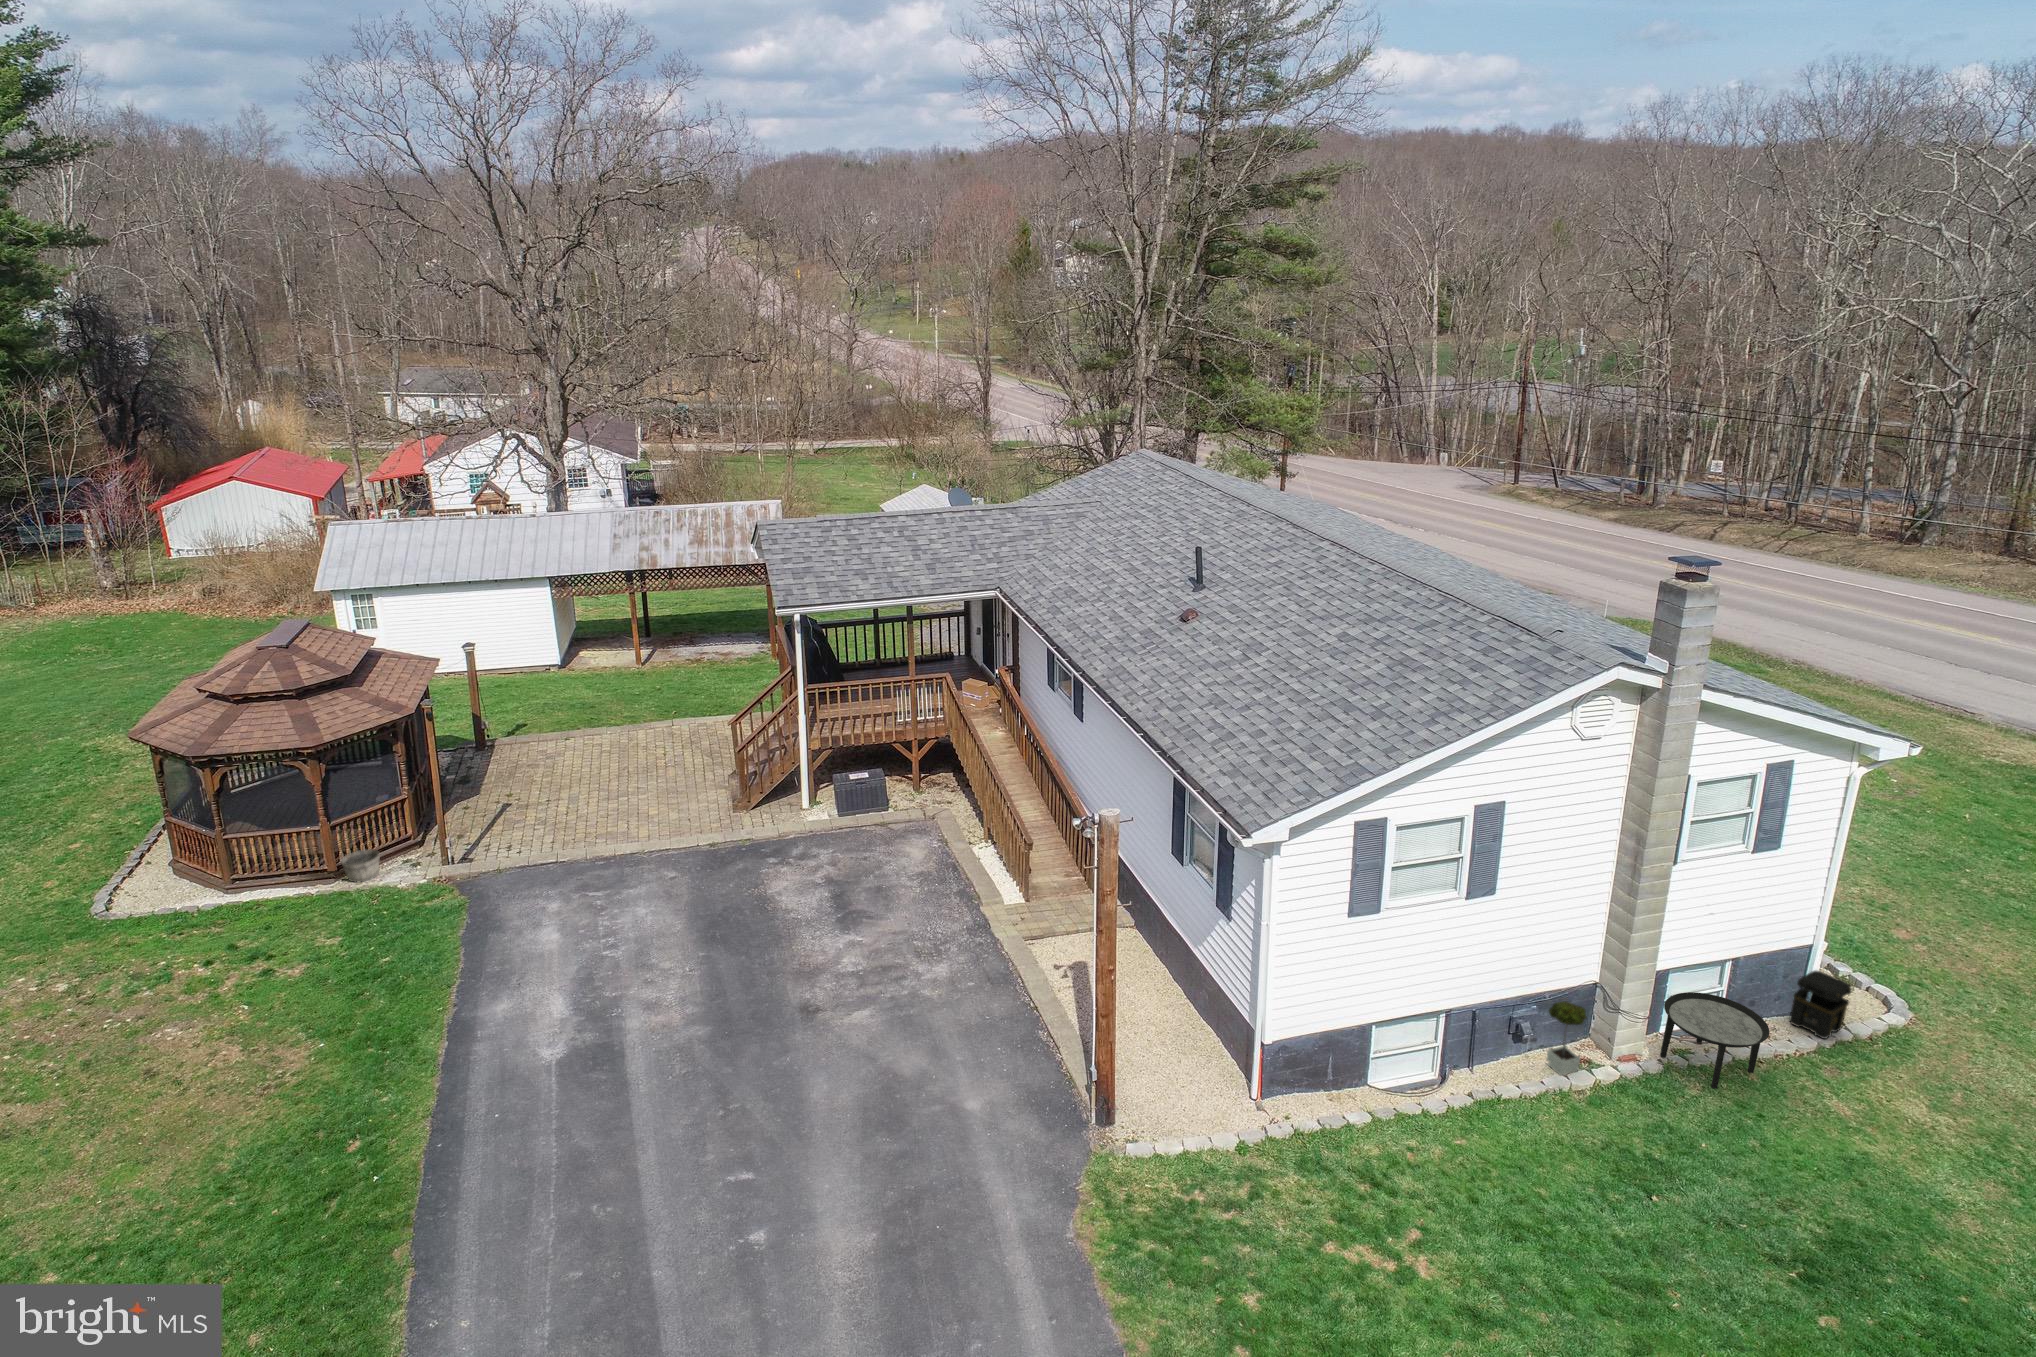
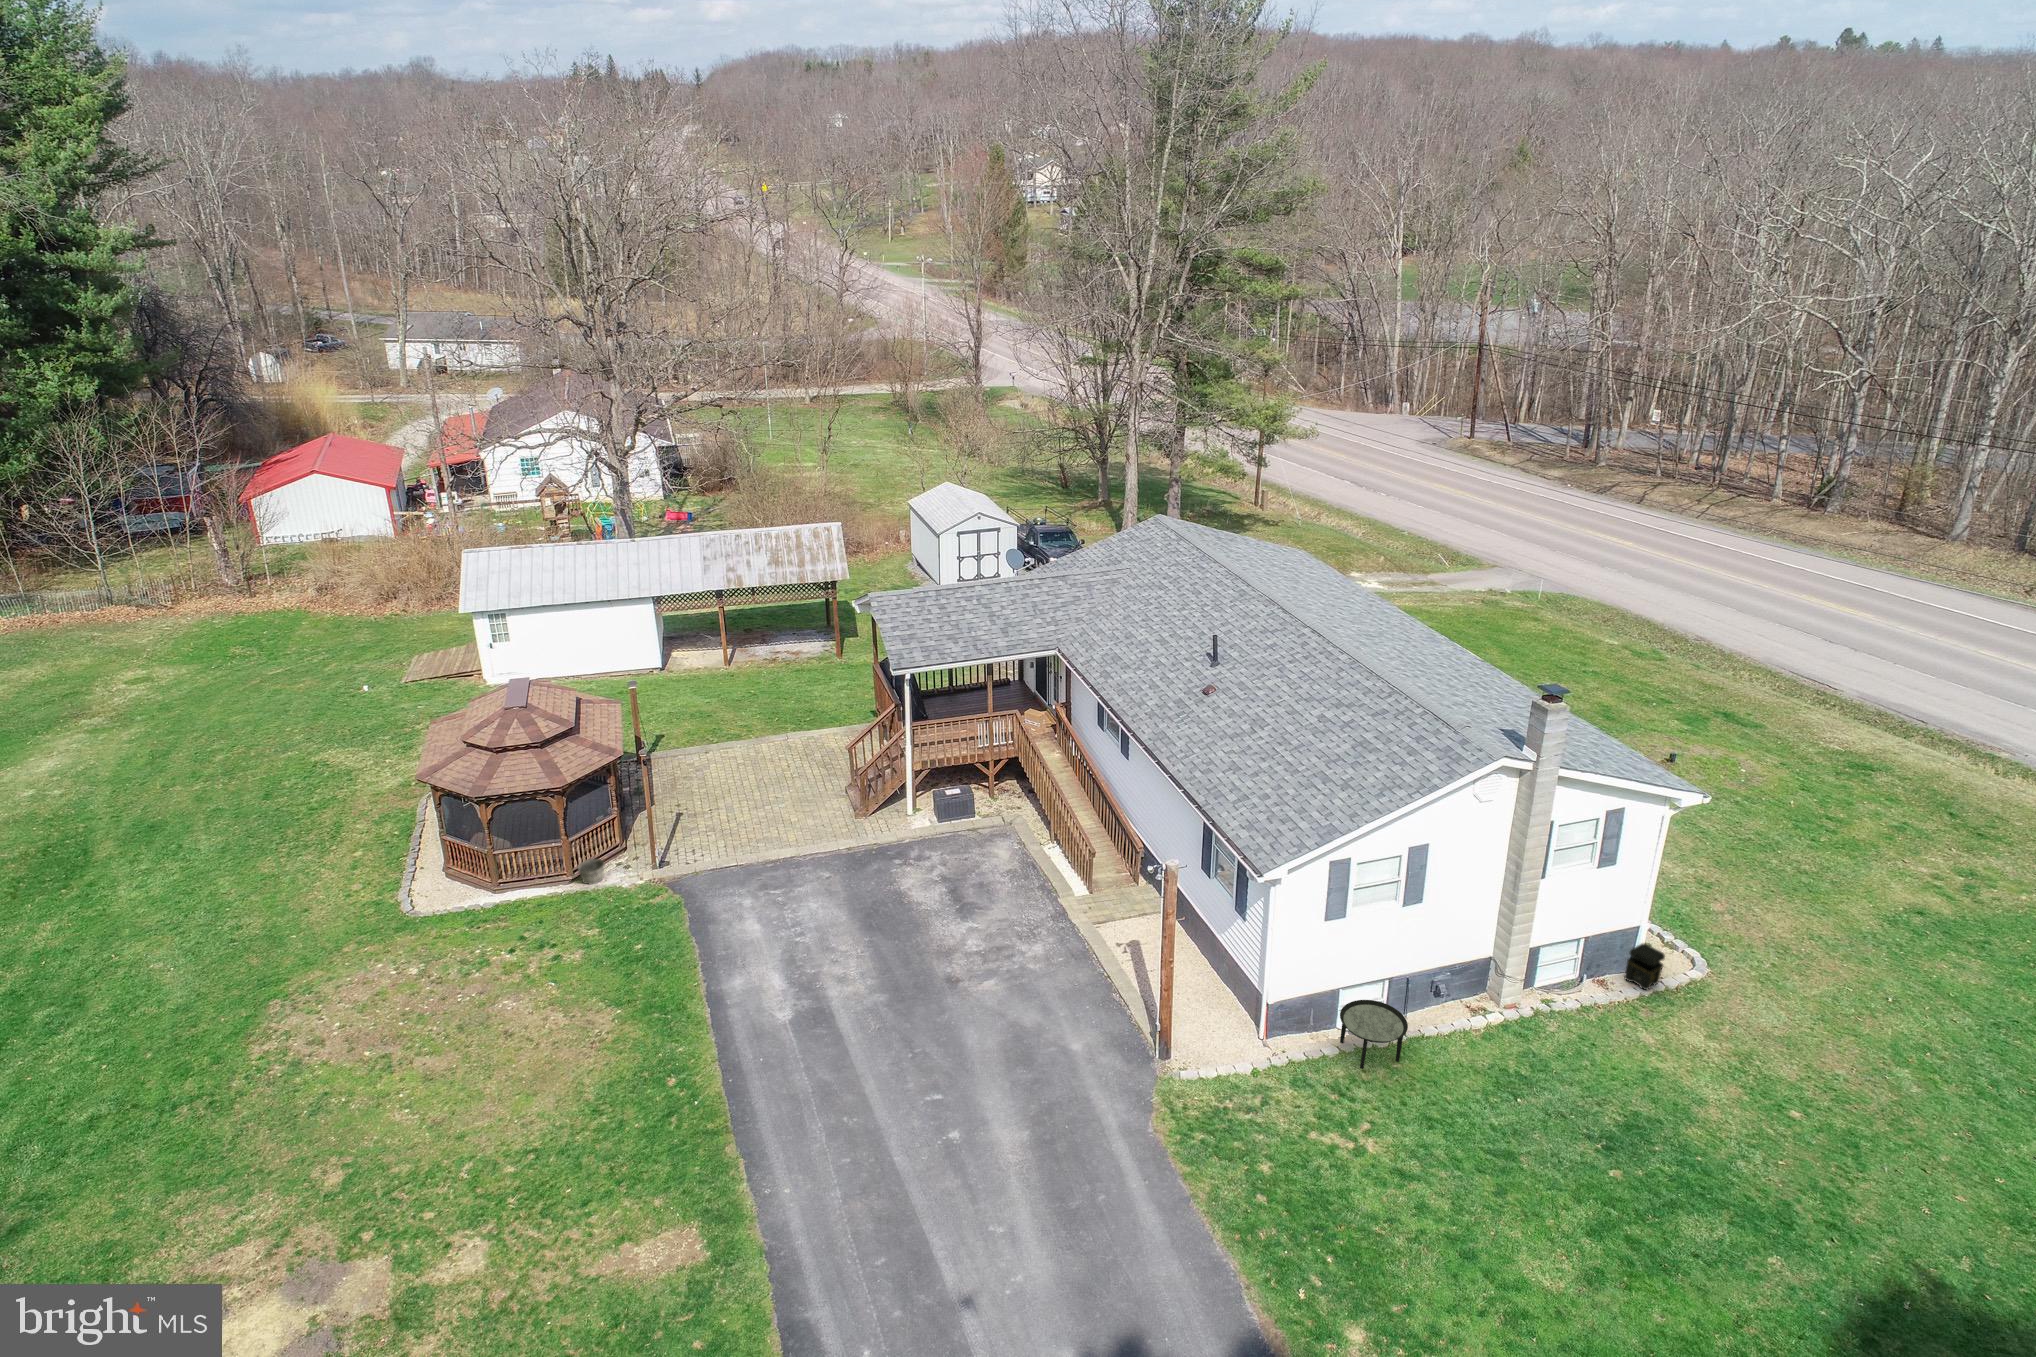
round table: present [1660,992,1770,1089] -> present [1340,1000,1408,1069]
potted tree: present [1546,1001,1587,1076] -> none [1456,970,1484,1019]

